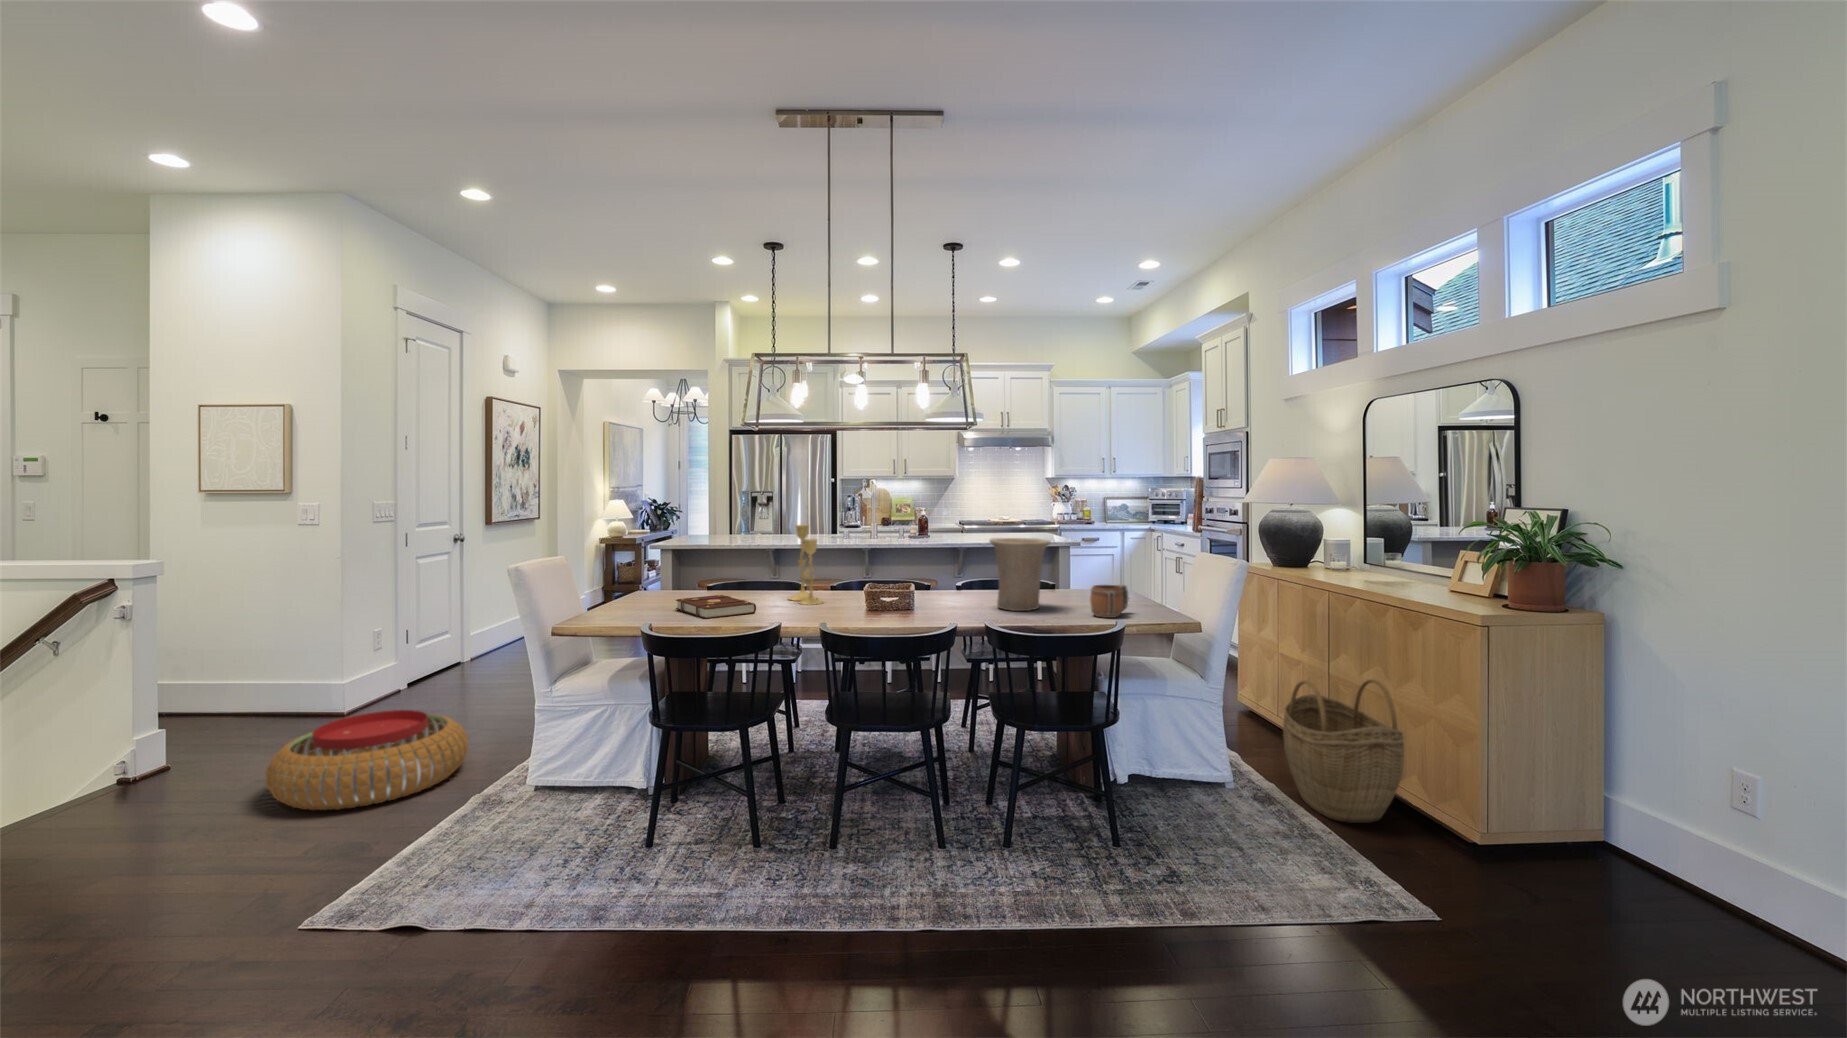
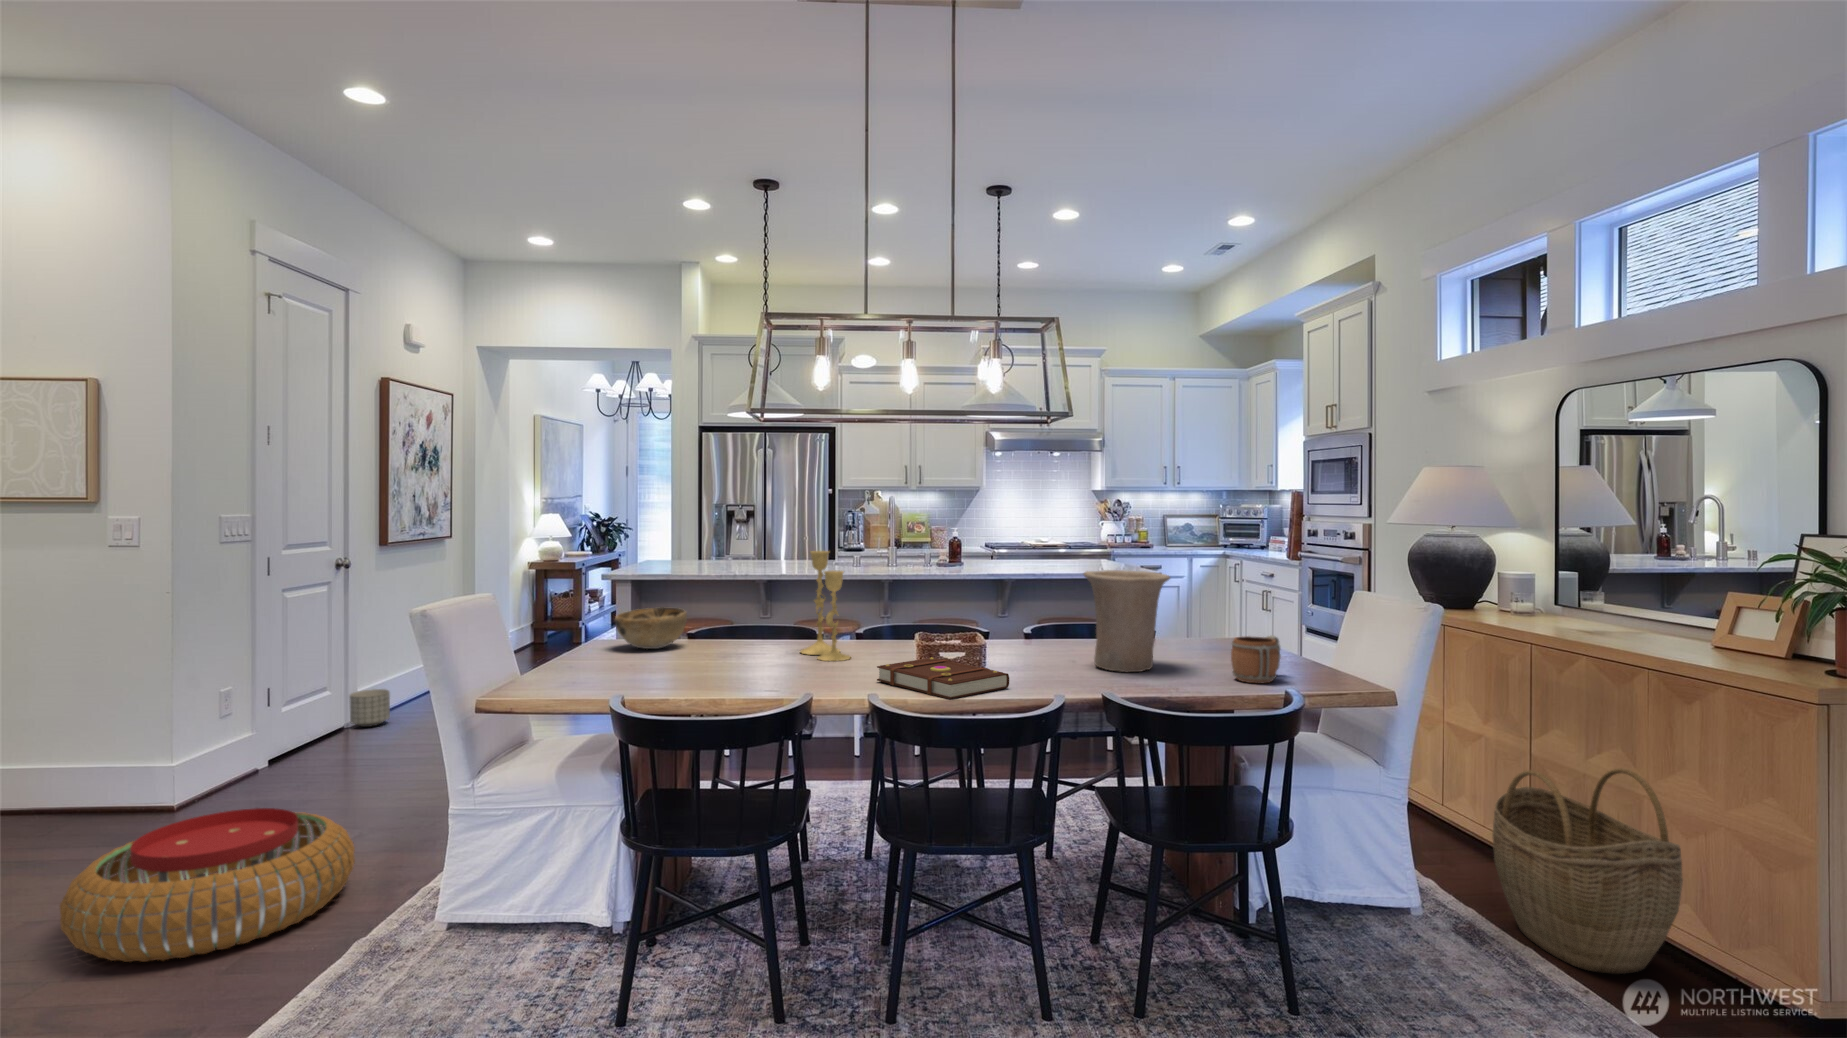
decorative bowl: none [653,567,707,597] -> present [615,607,687,649]
book: present [676,595,756,619] -> present [877,657,1009,699]
planter: none [464,634,495,662] -> present [349,689,390,727]

